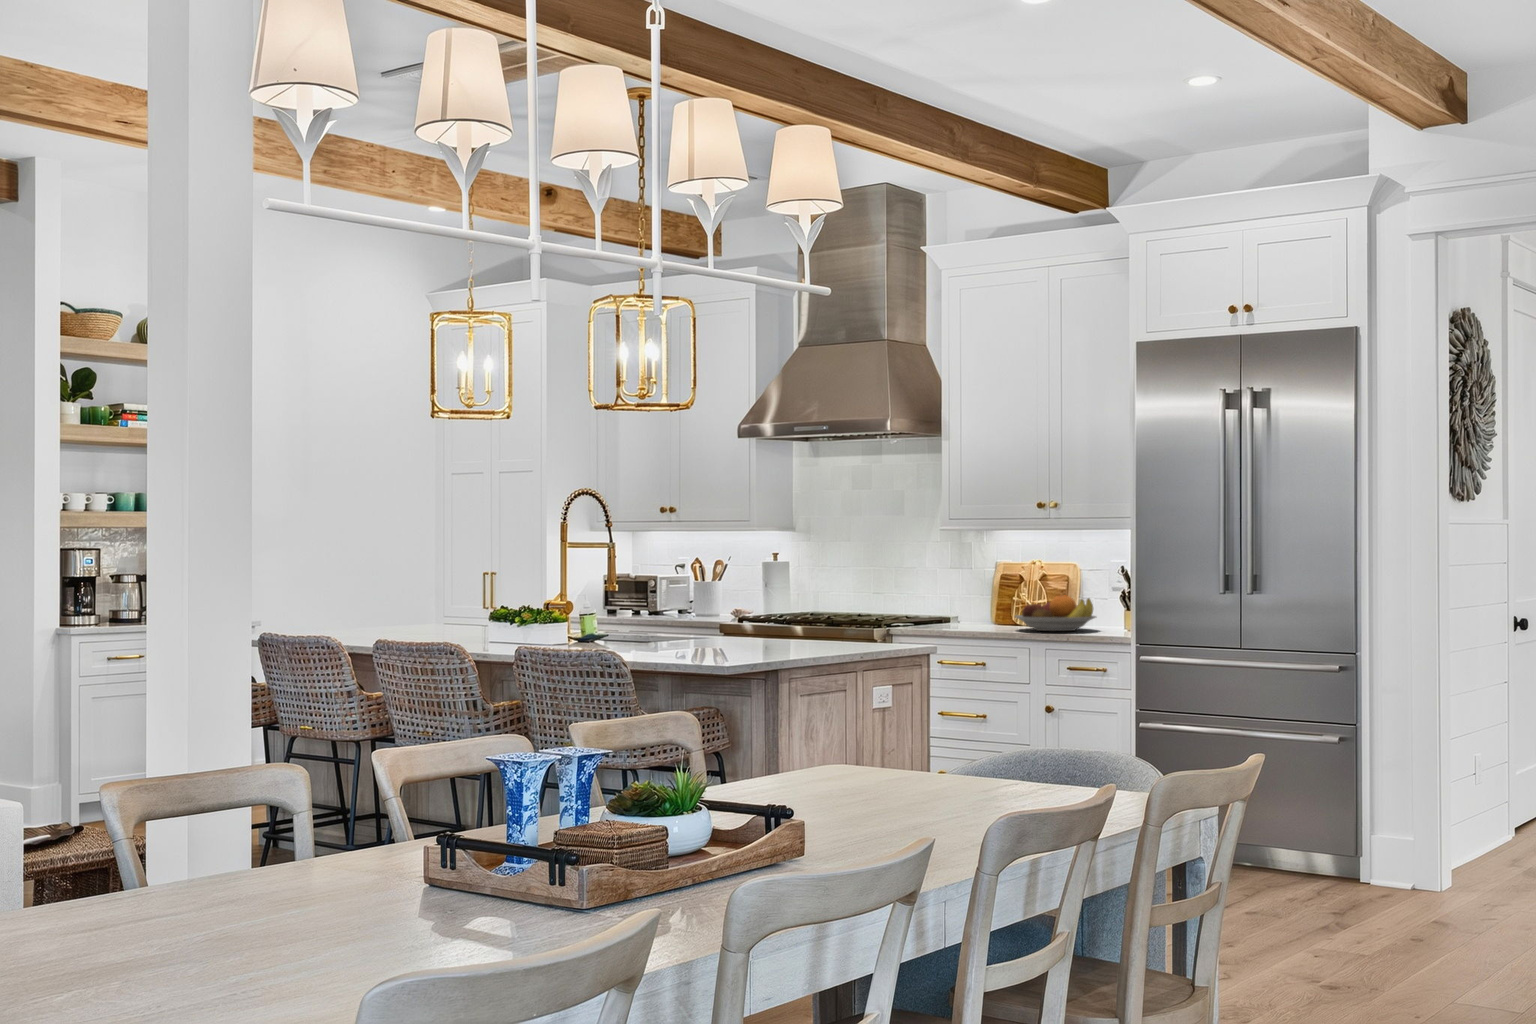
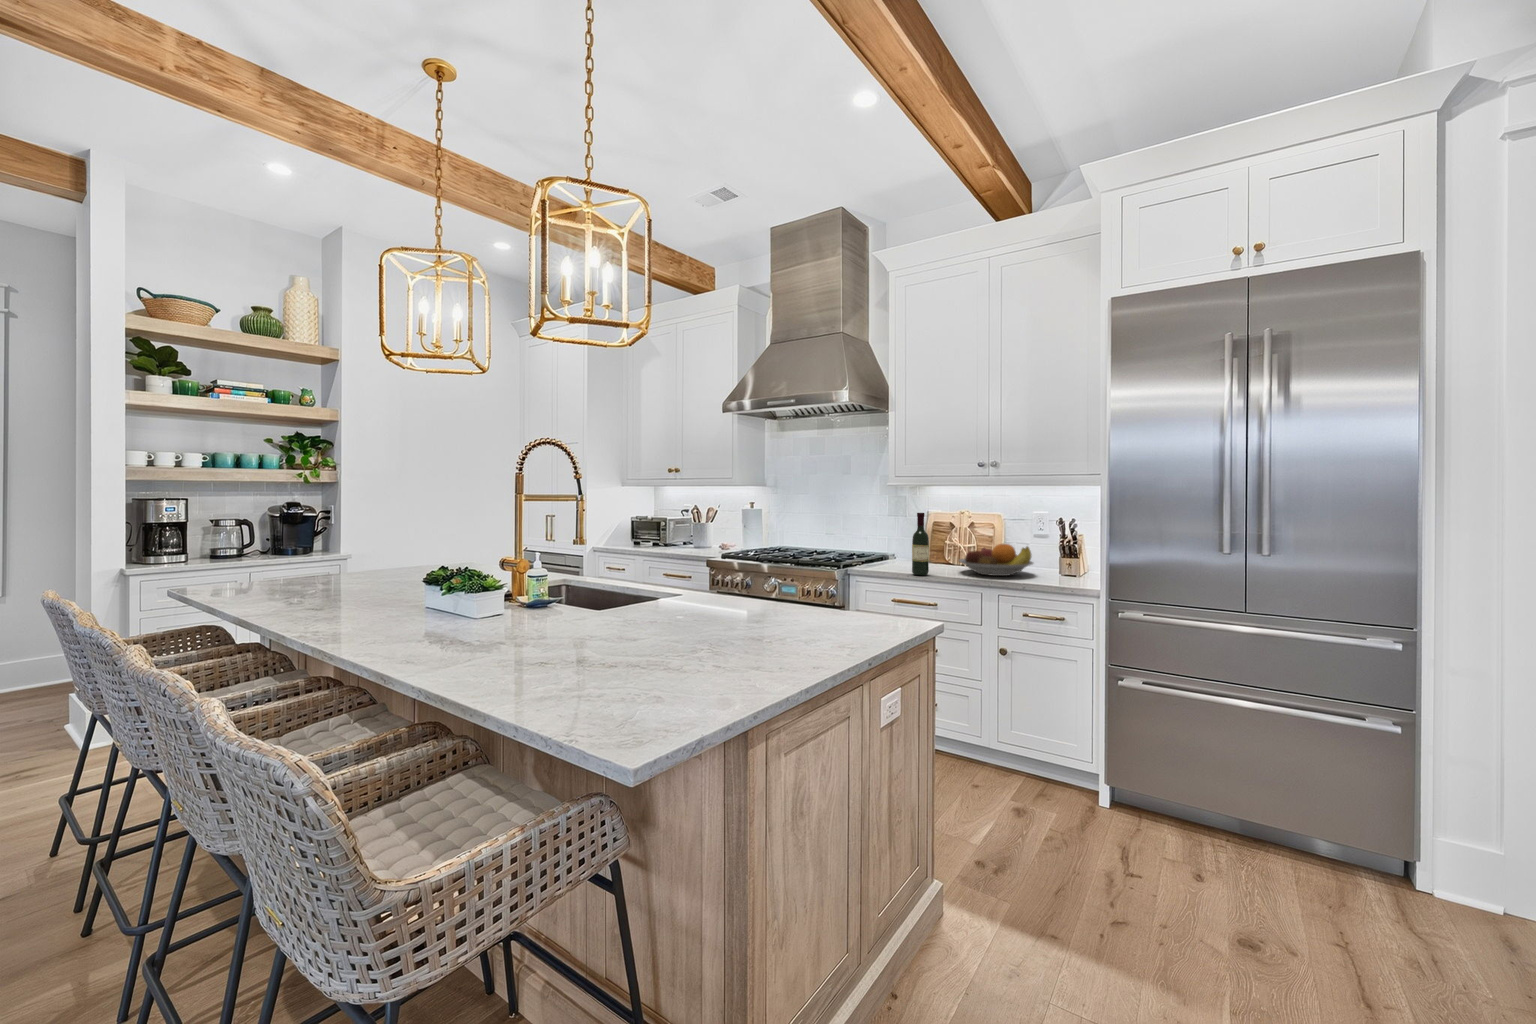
wine bottle: none [959,561,978,631] -> present [912,513,929,575]

